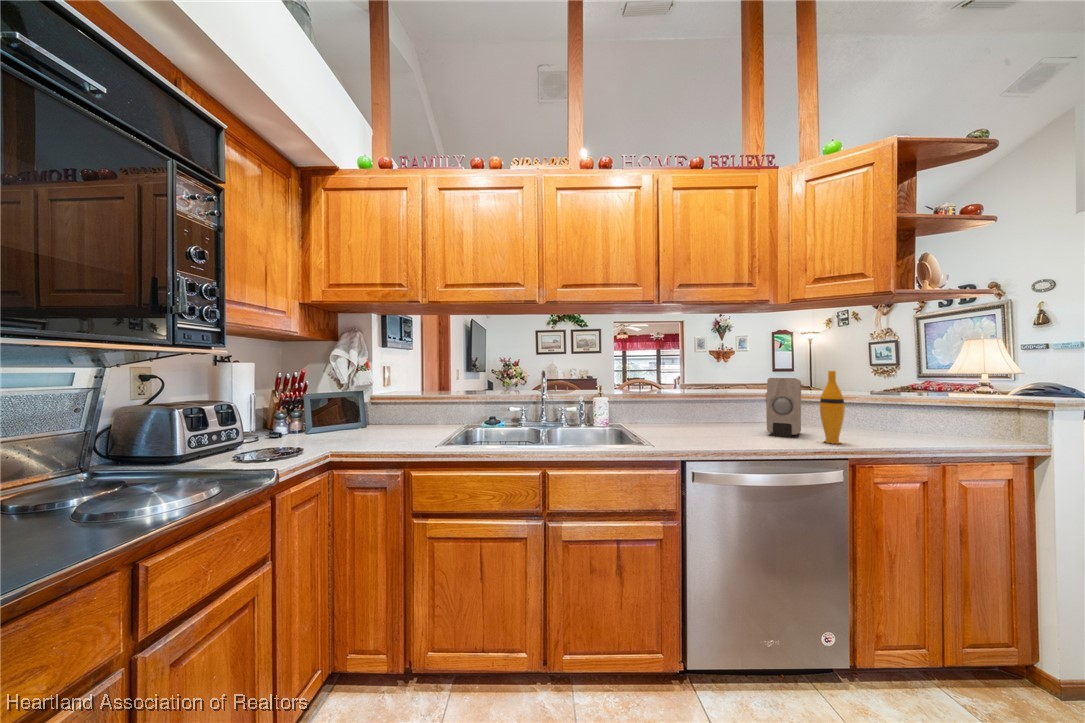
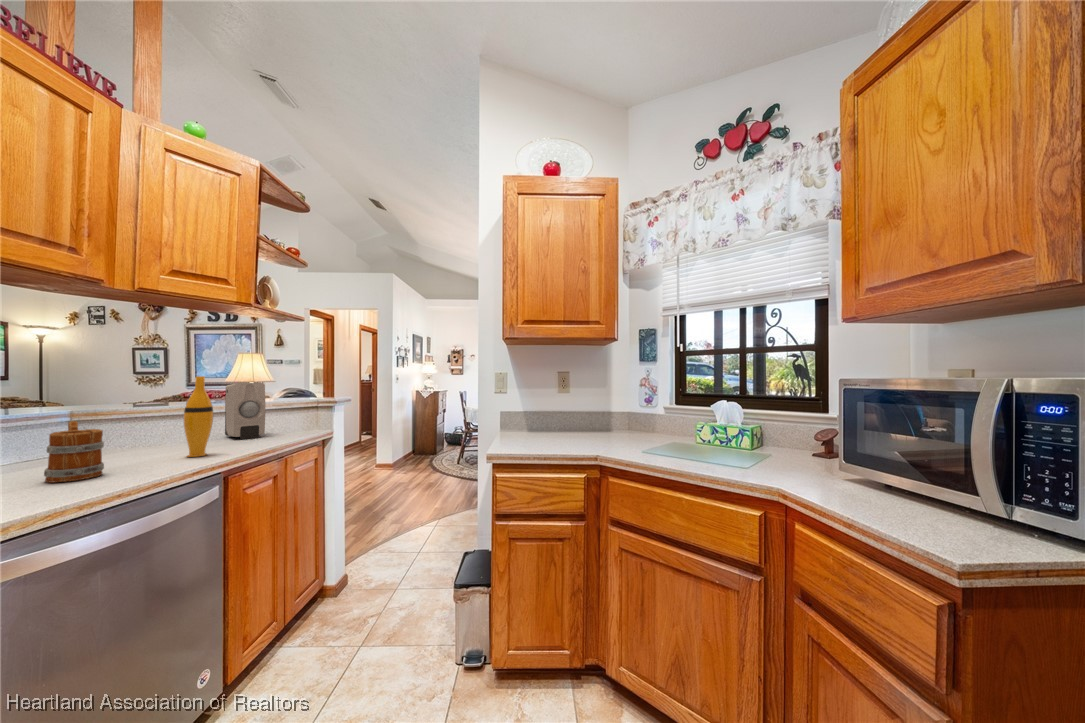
soap dispenser: present [767,378,801,437] -> present [225,383,265,439]
mug: none [732,401,762,442] -> present [44,421,104,483]

